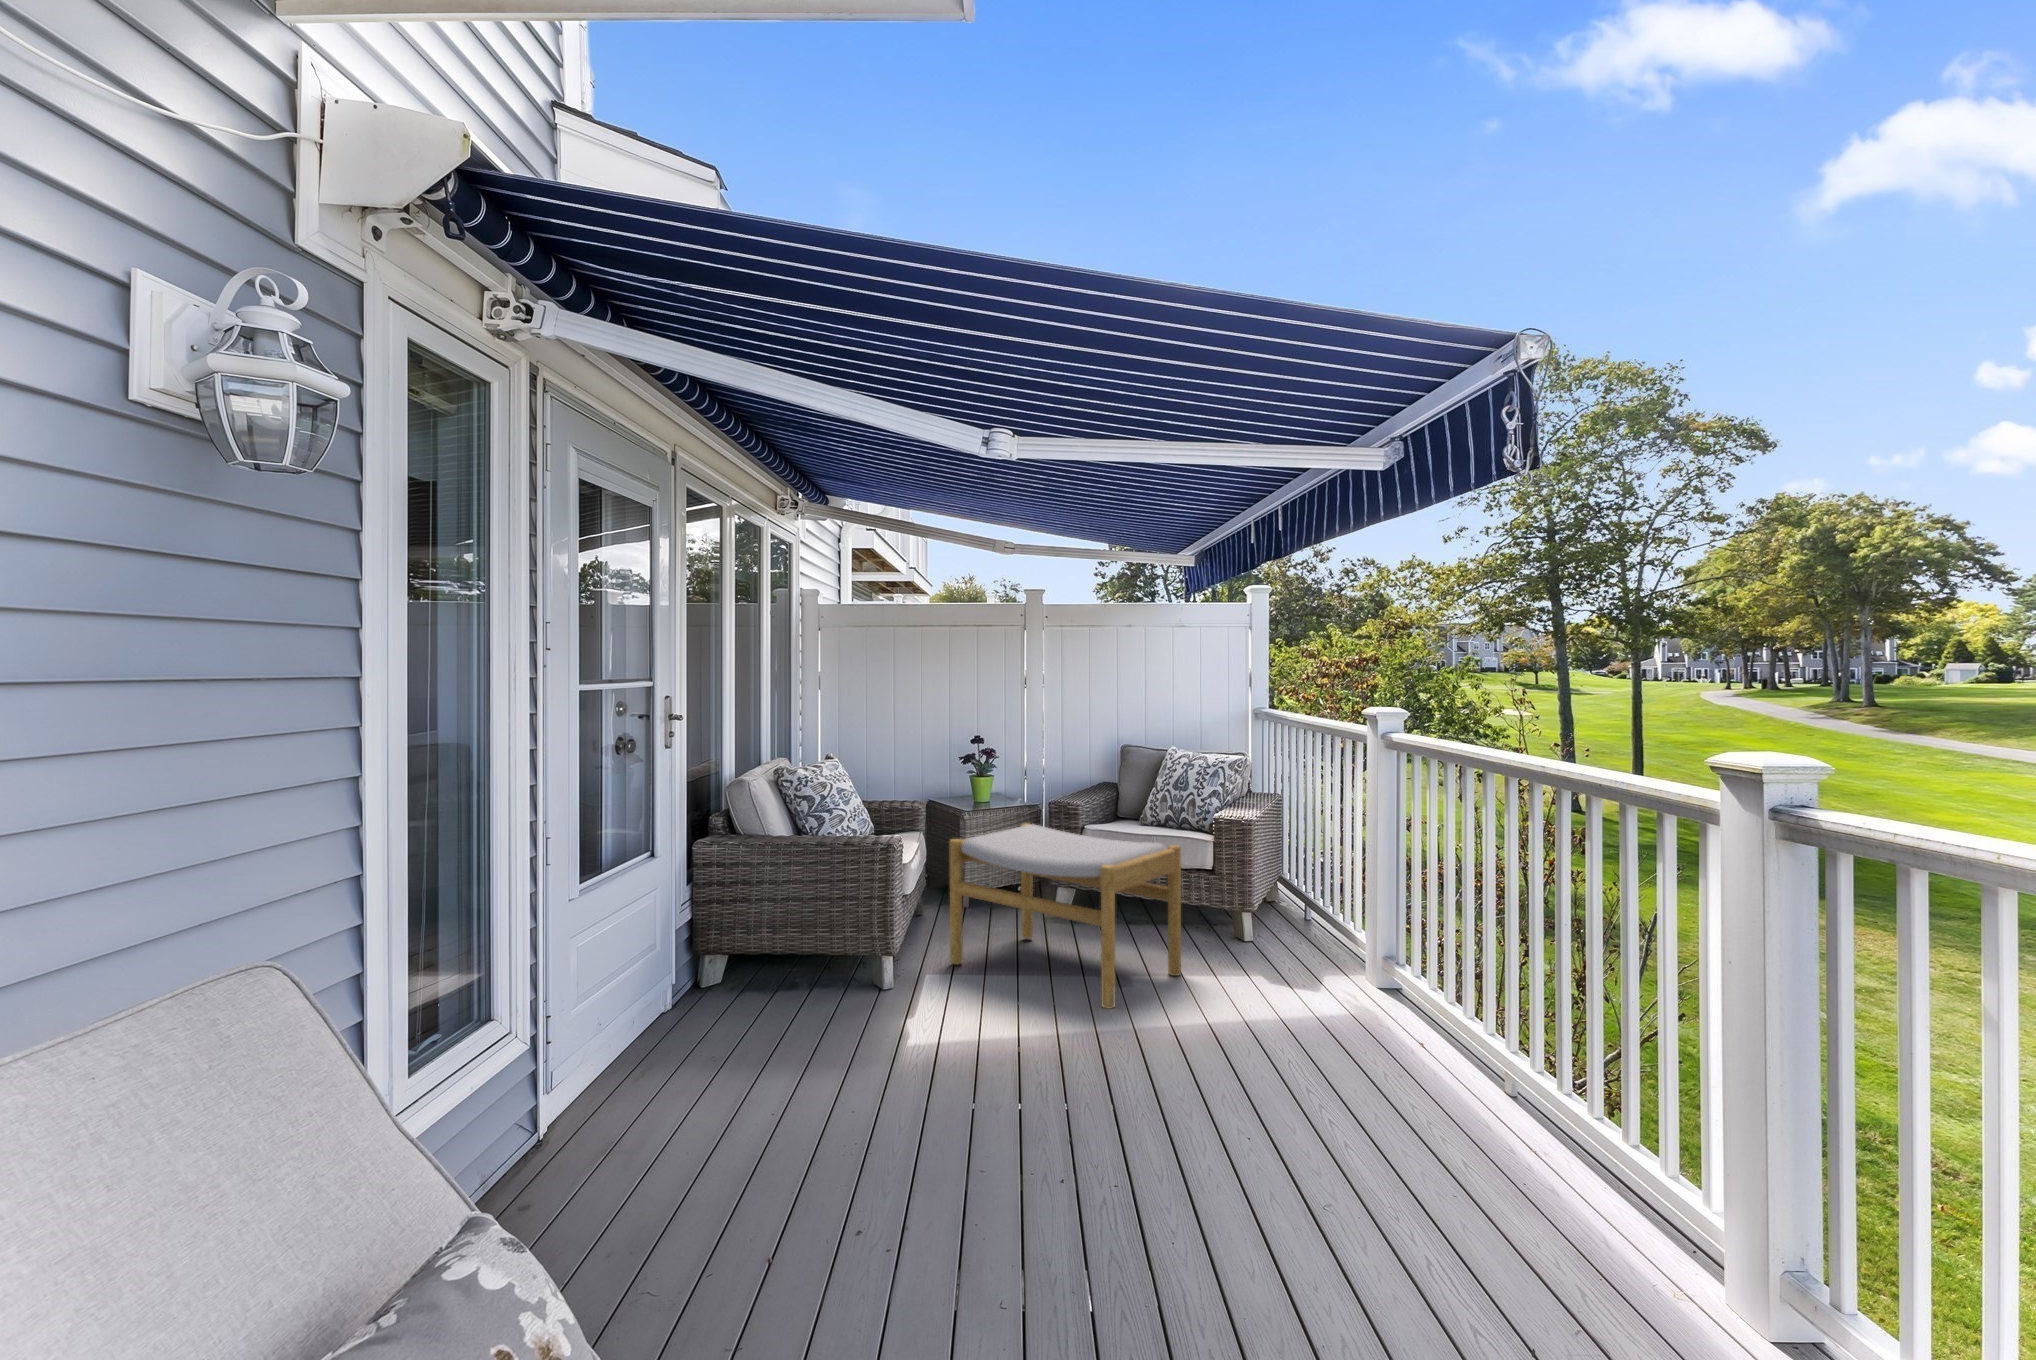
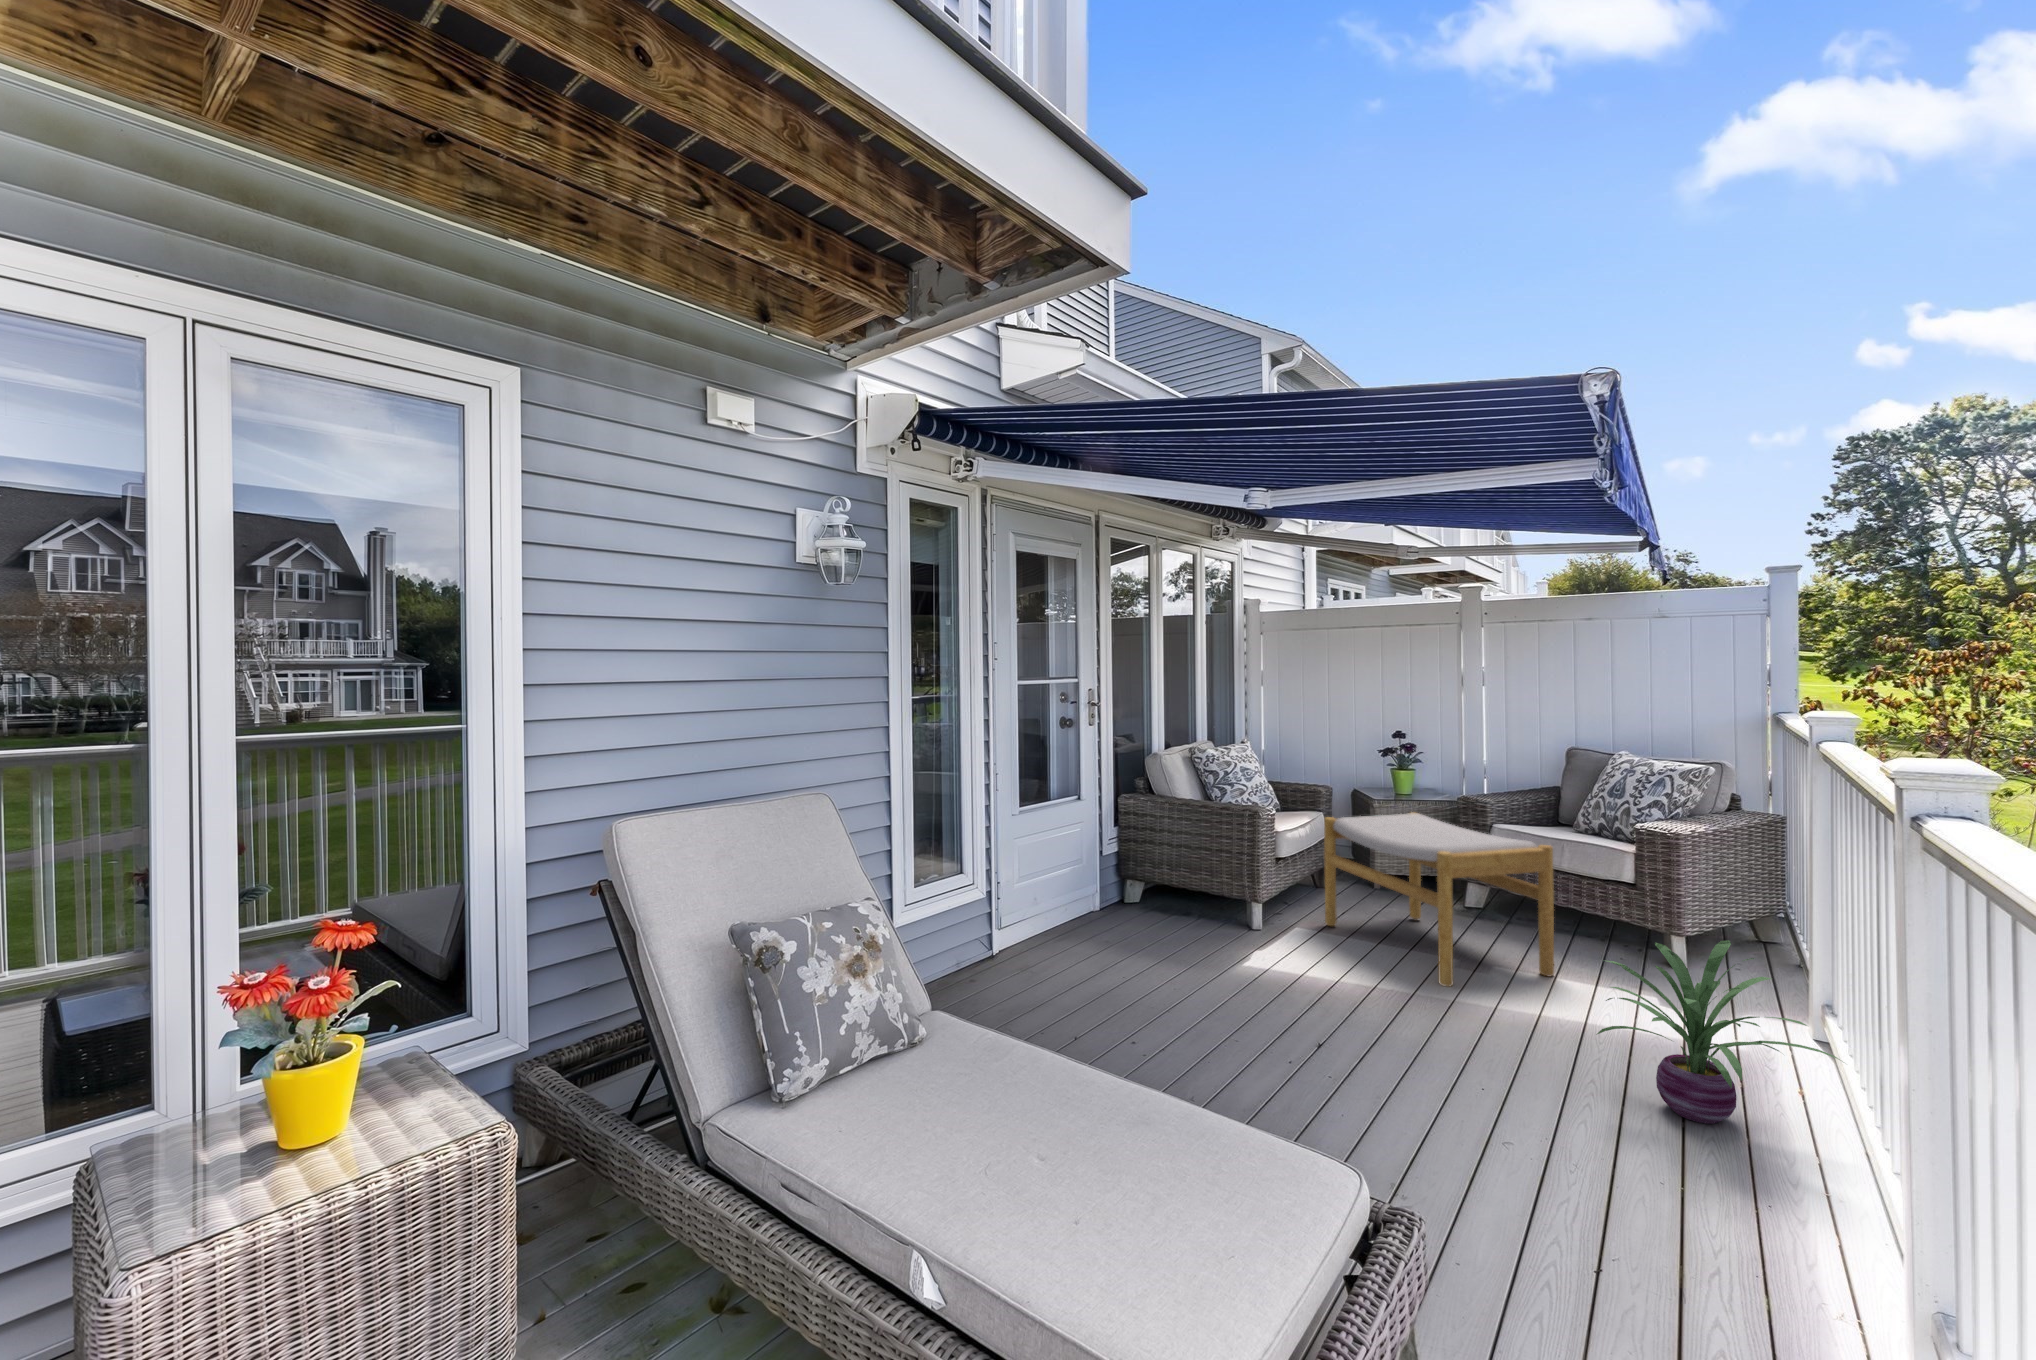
decorative plant: none [1291,918,1471,1091] -> present [1597,940,1840,1124]

